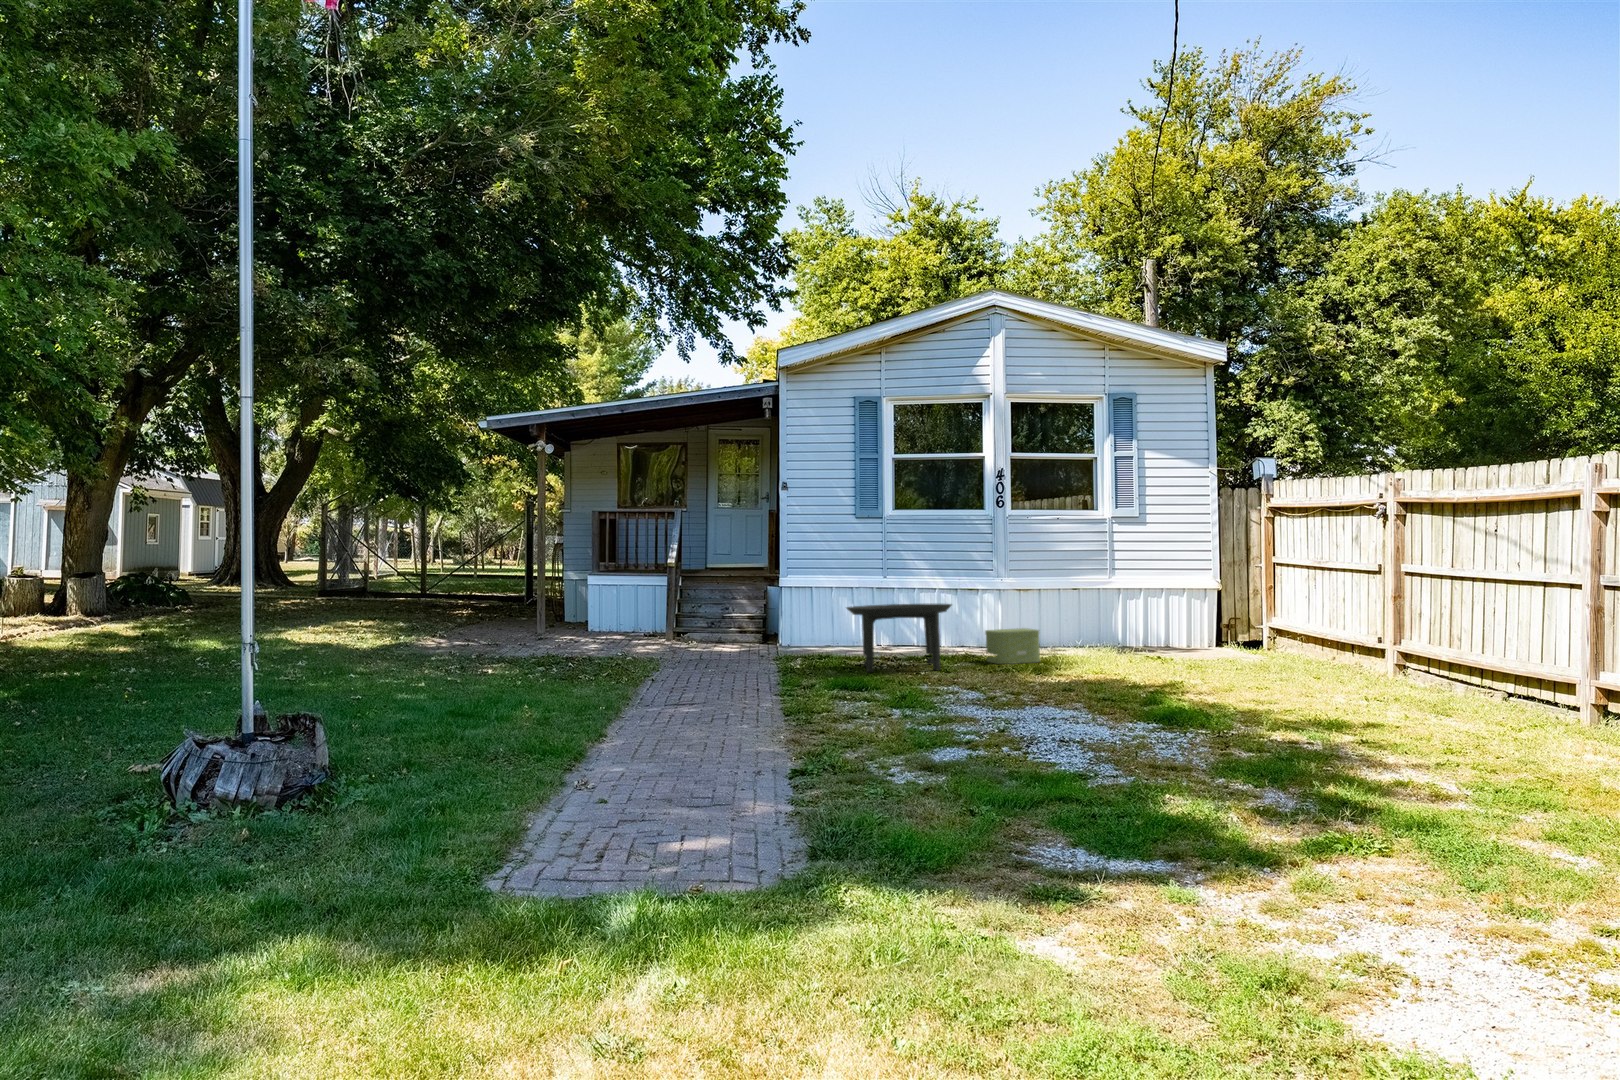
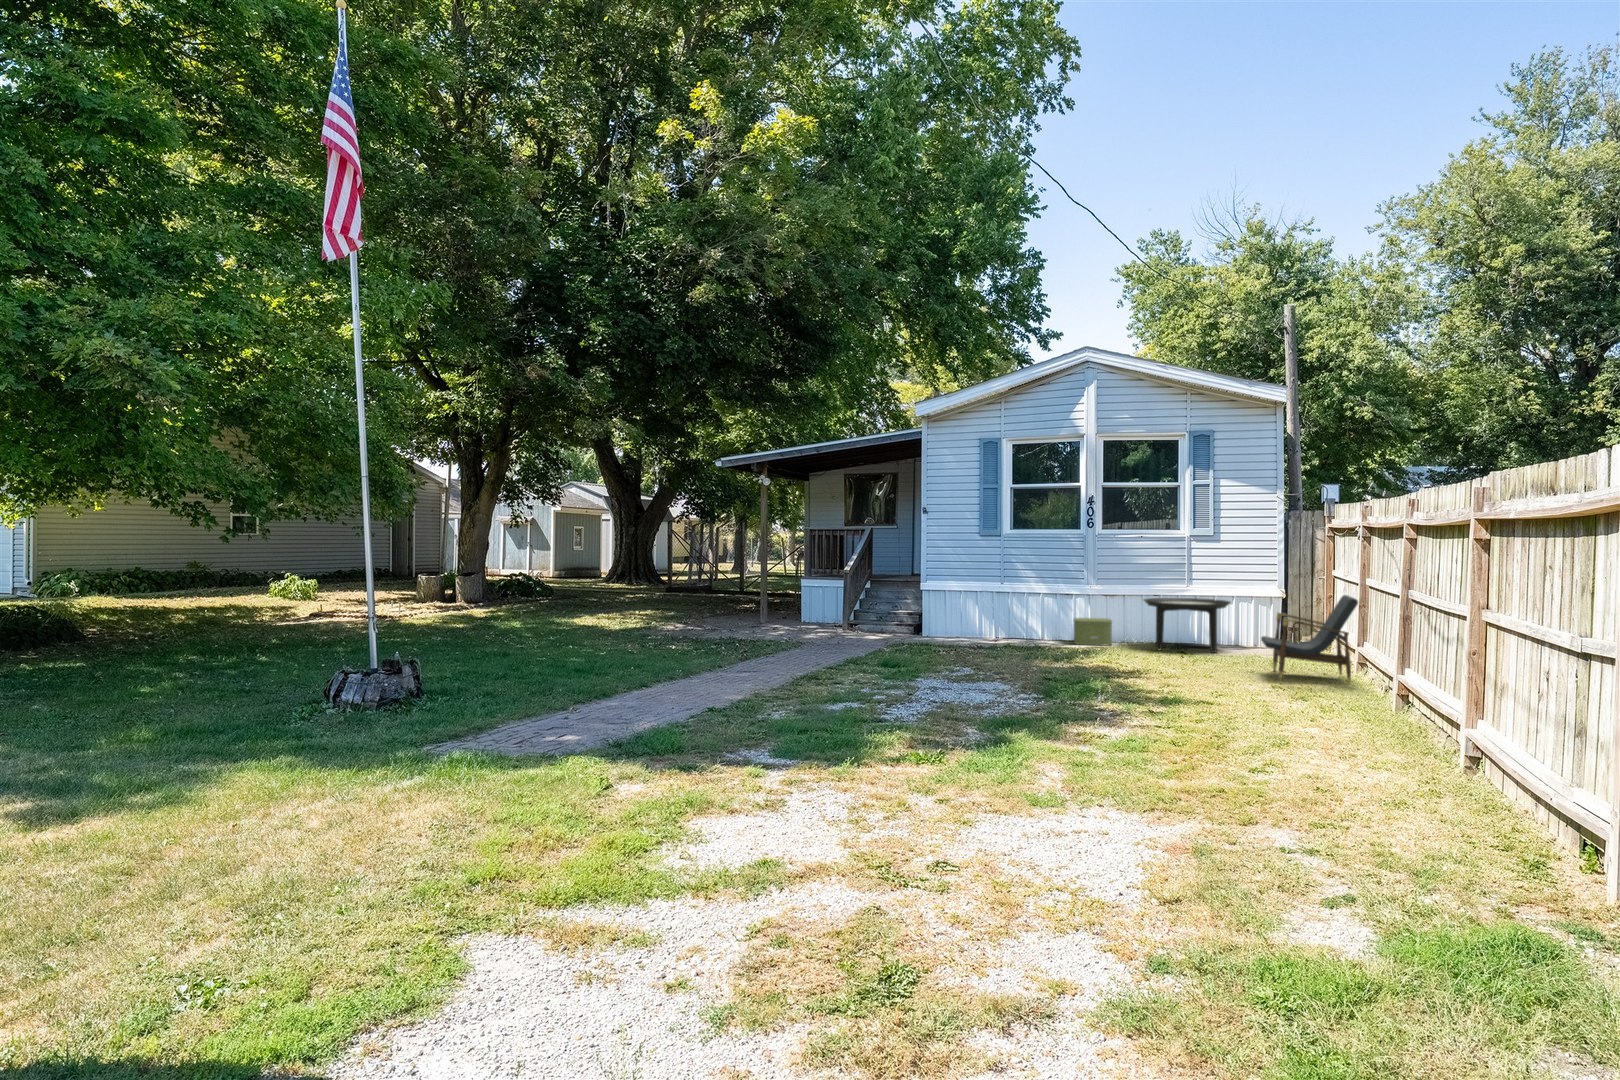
lounge chair: none [1279,571,1410,680] -> present [1261,595,1358,683]
round table: present [847,604,952,672] -> present [1144,598,1230,653]

